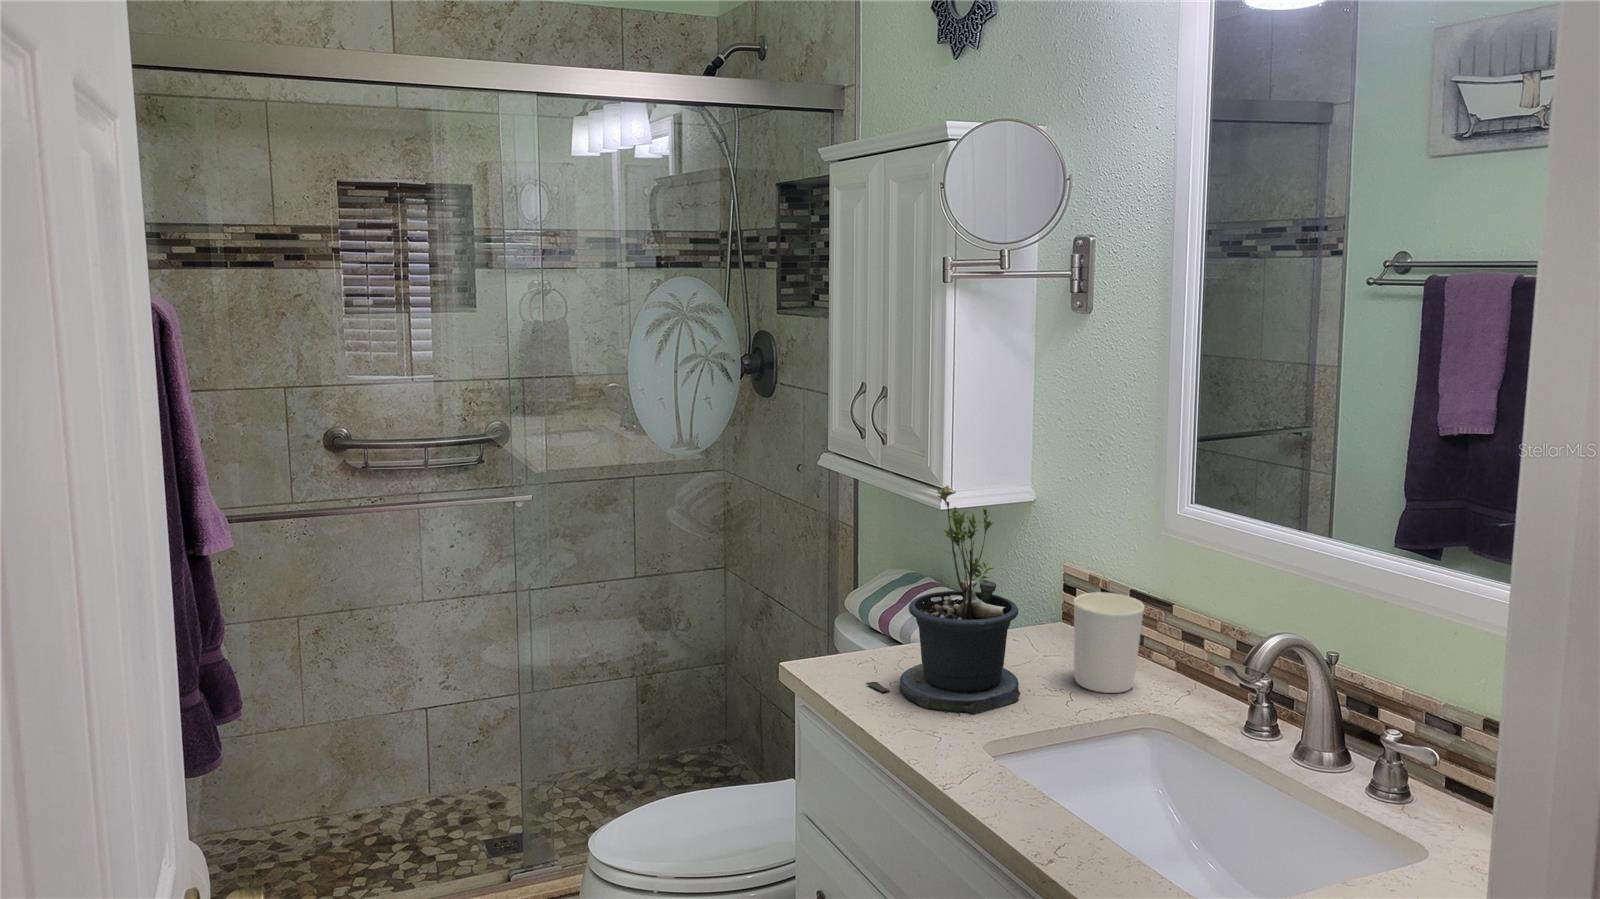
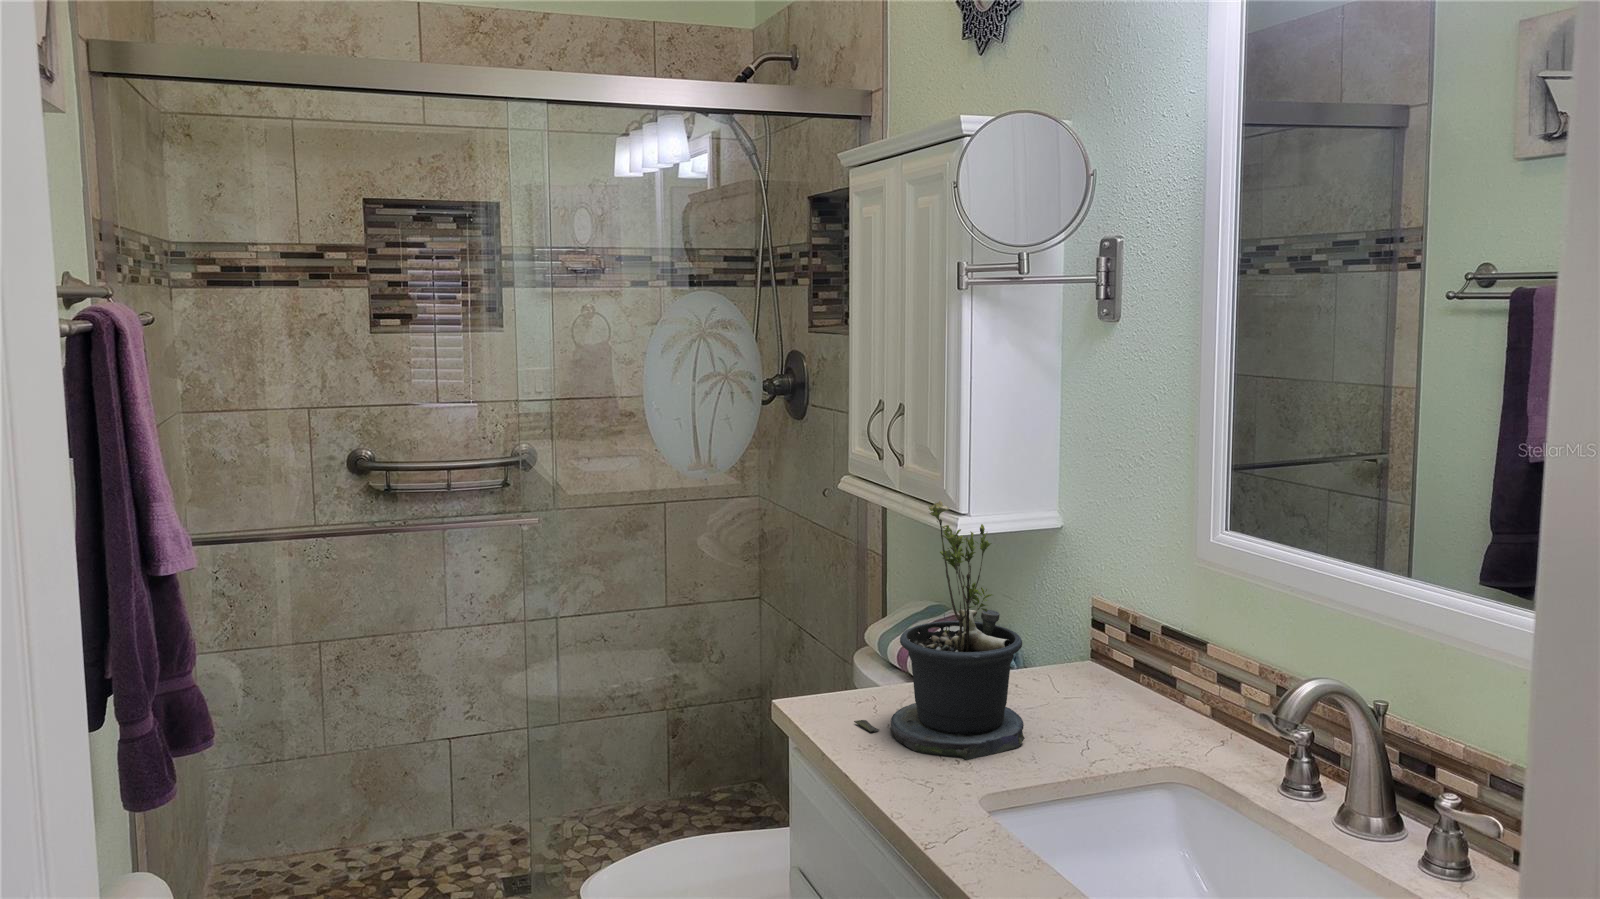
candle holder: present [1073,592,1144,693] -> none [1089,627,1169,741]

